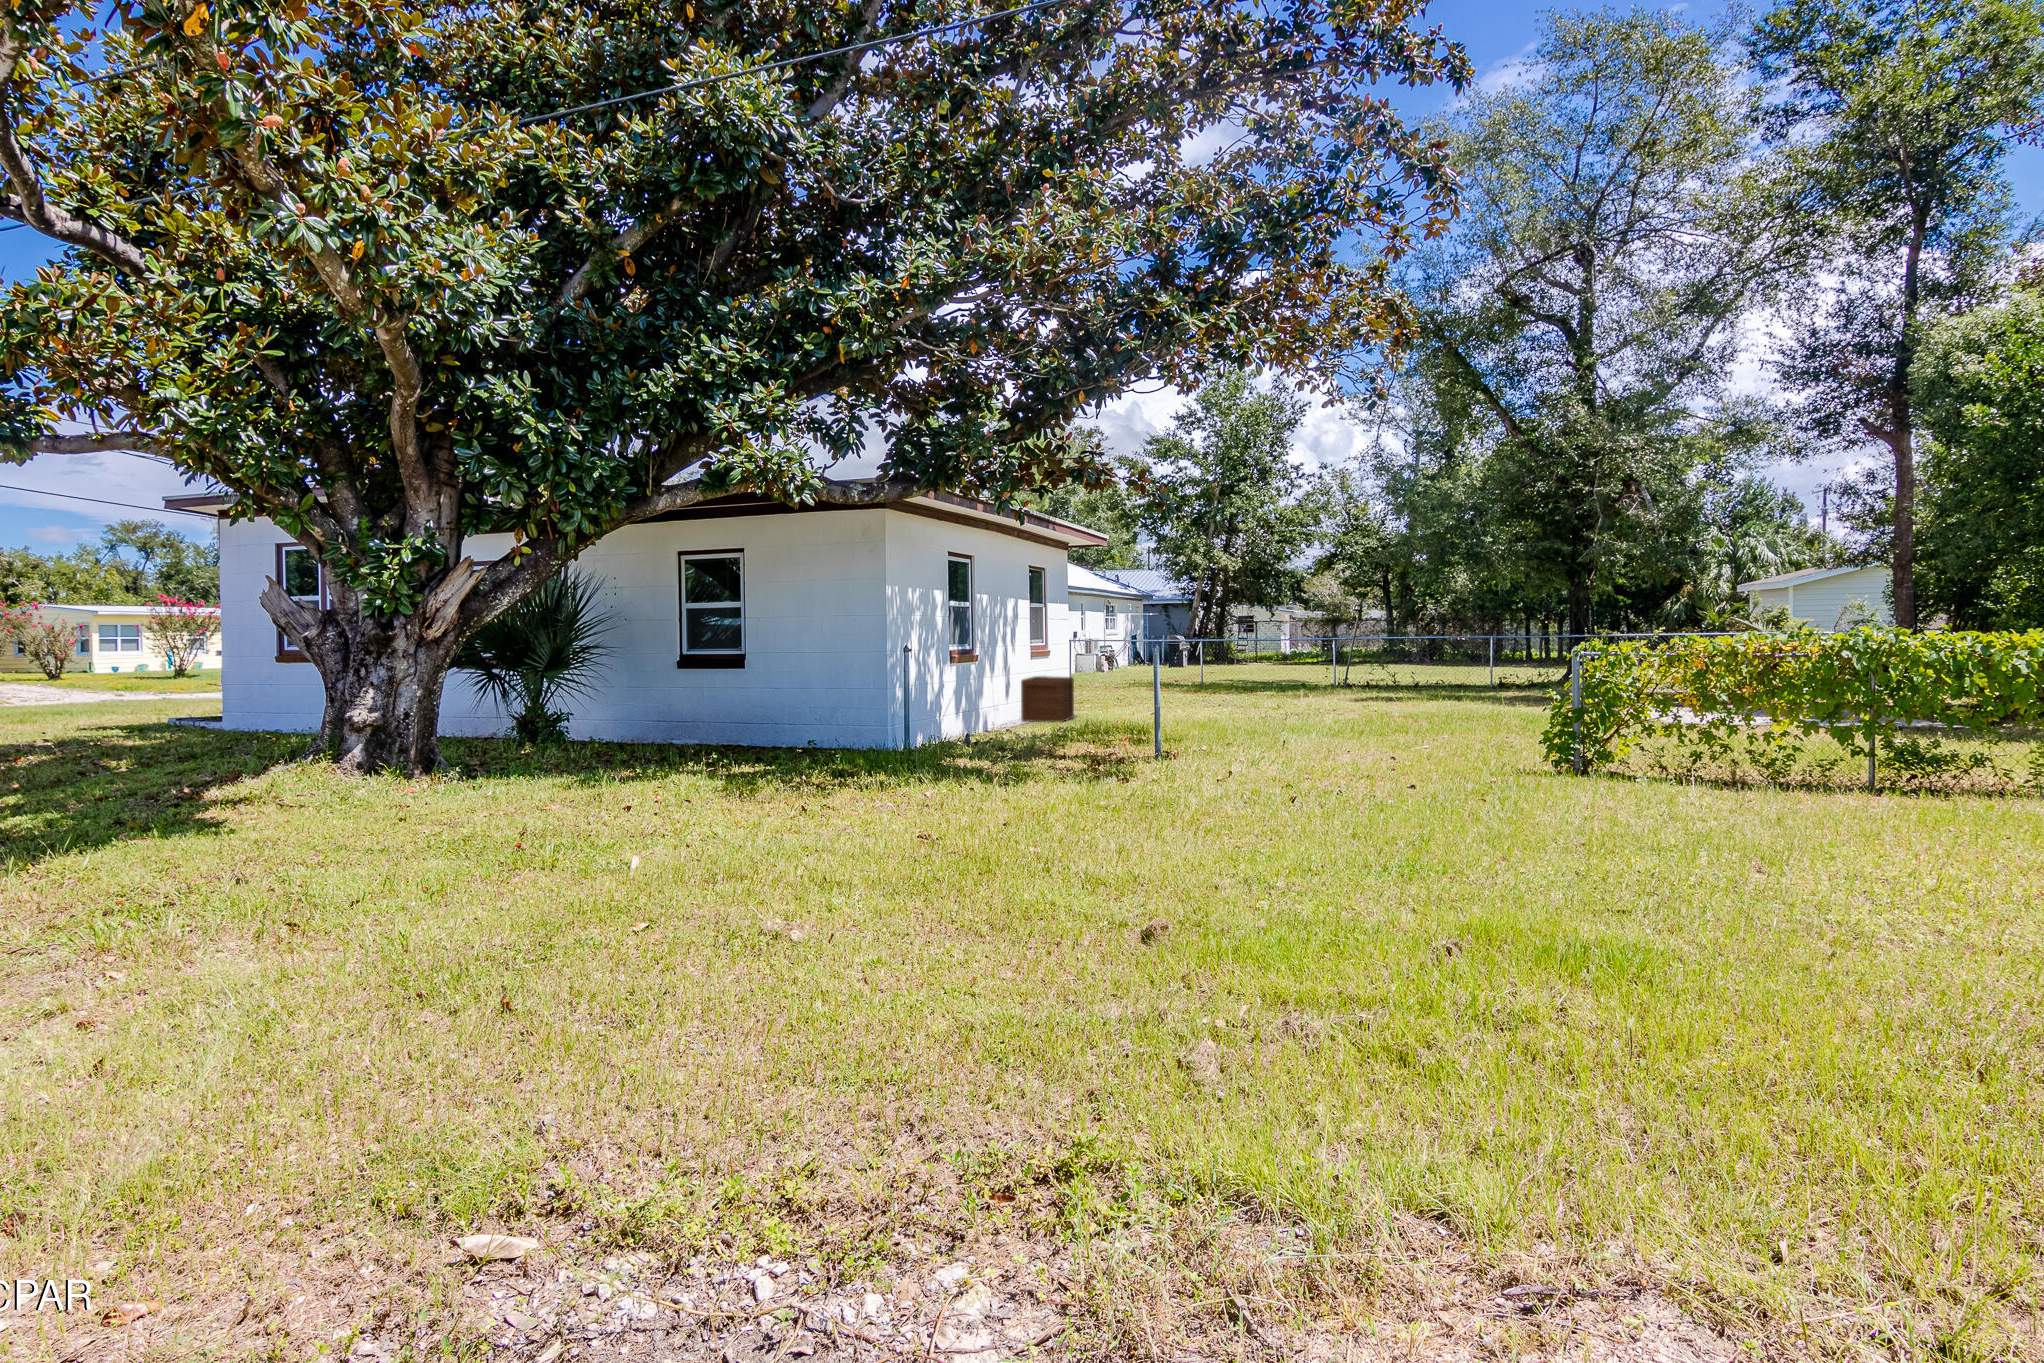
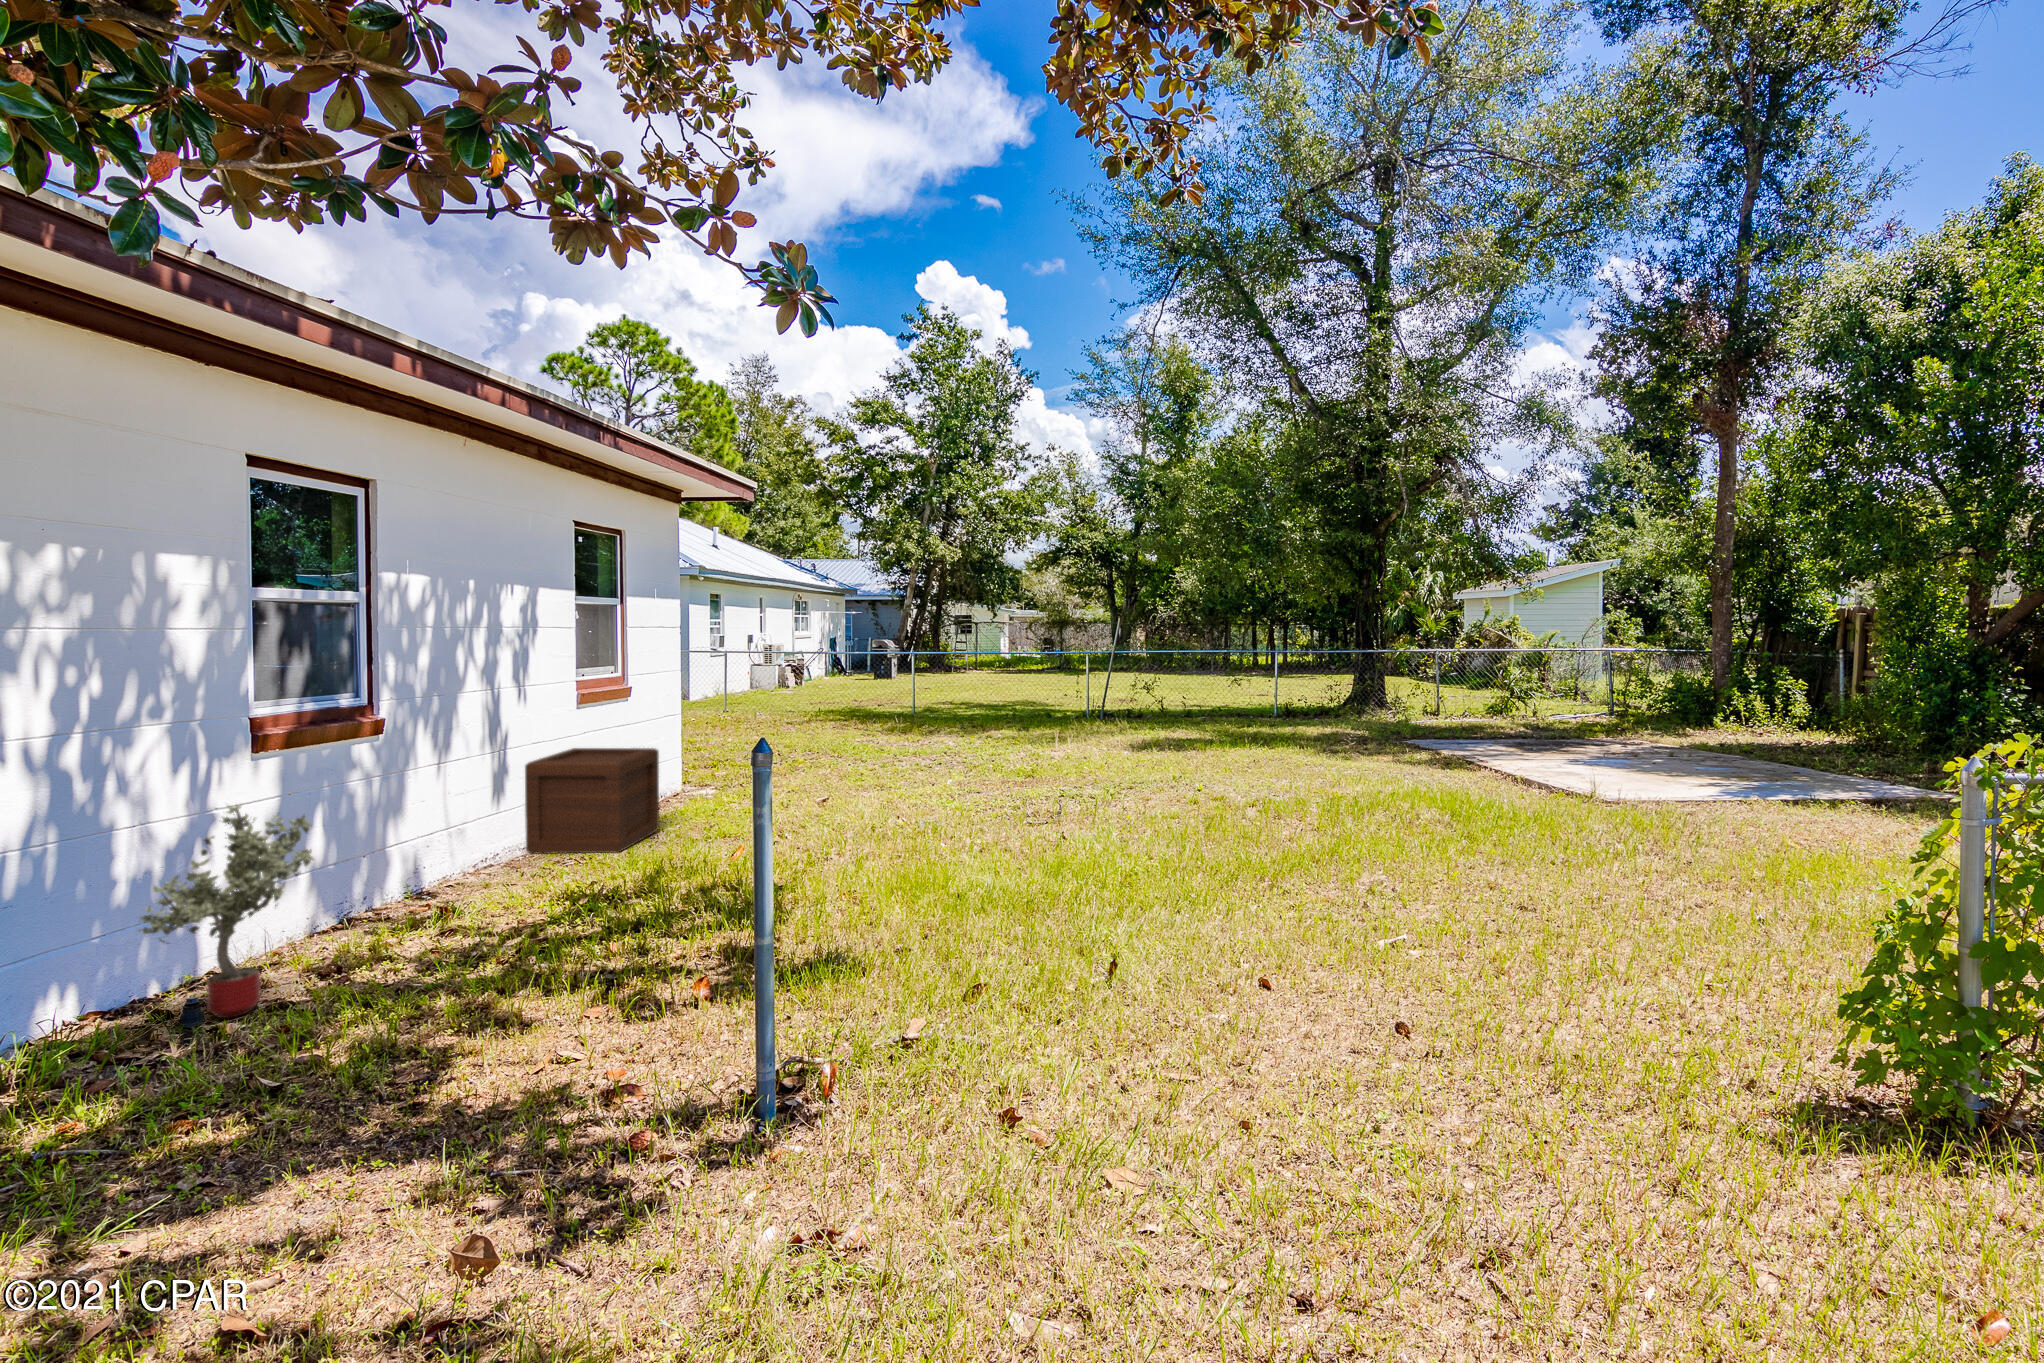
potted tree: none [952,673,991,742] -> present [138,805,314,1018]

